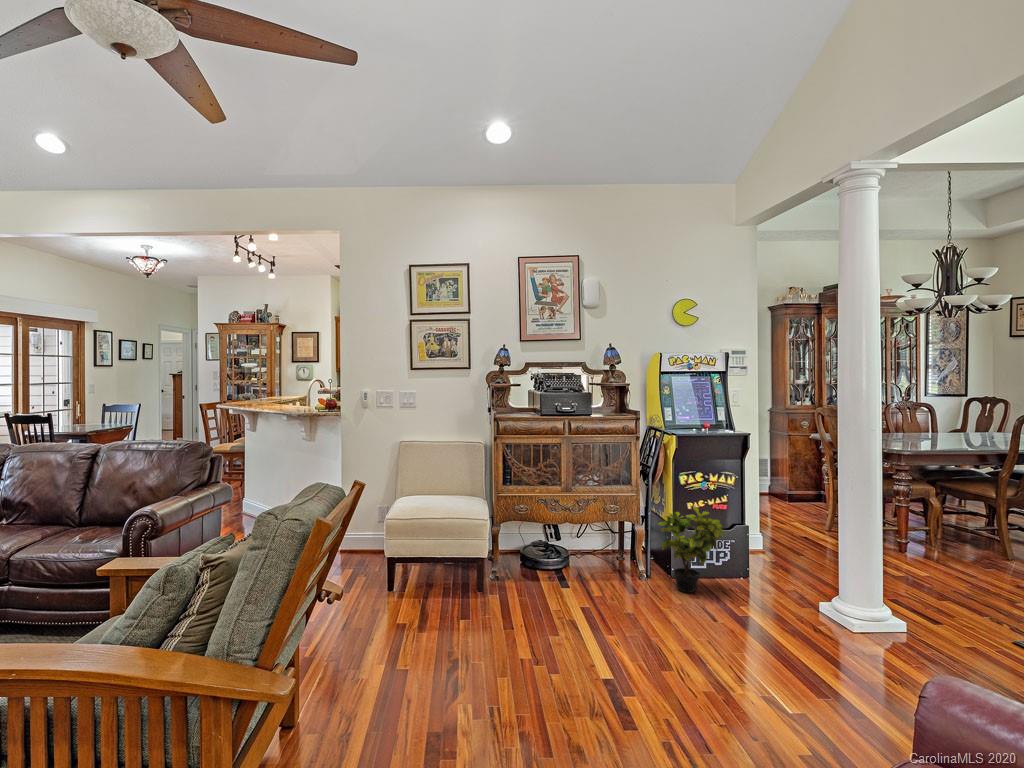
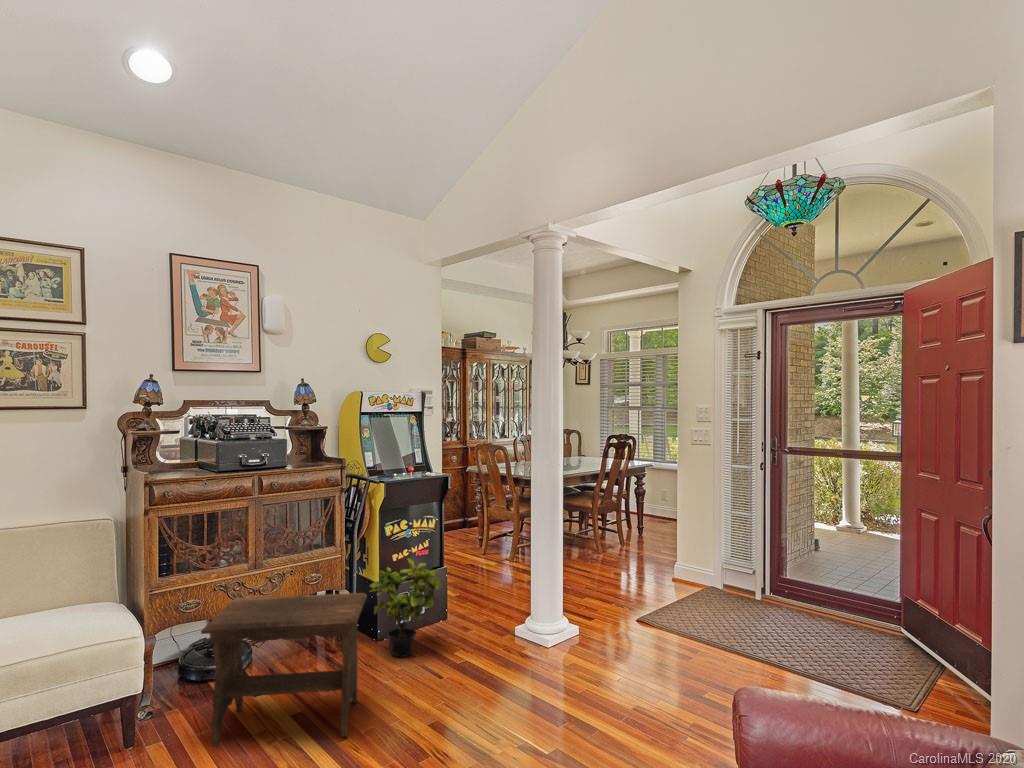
footstool: none [516,508,639,625] -> present [201,593,367,747]

